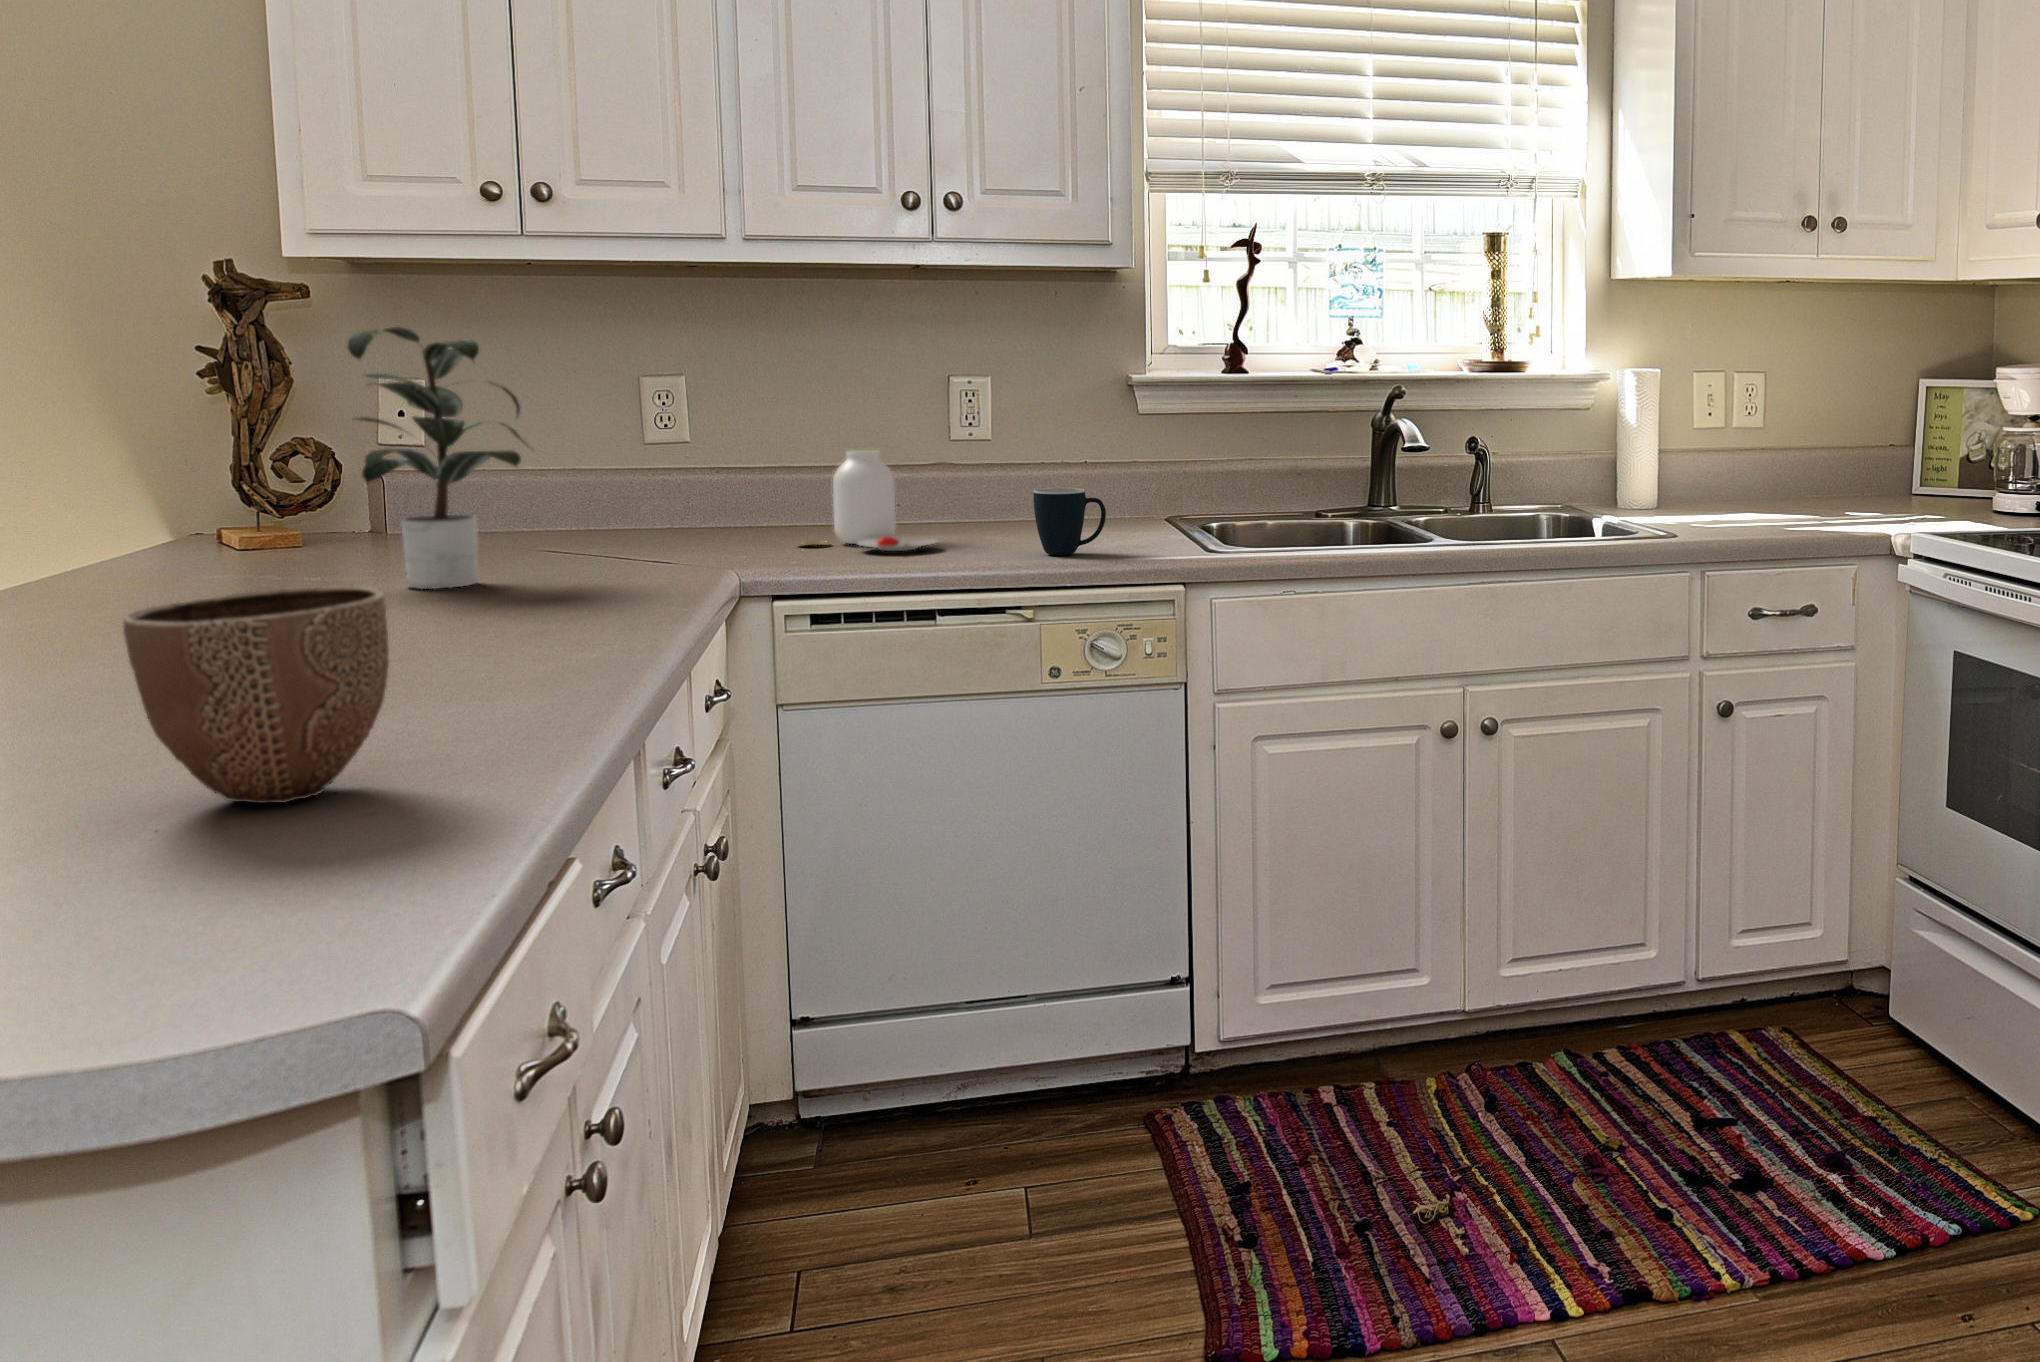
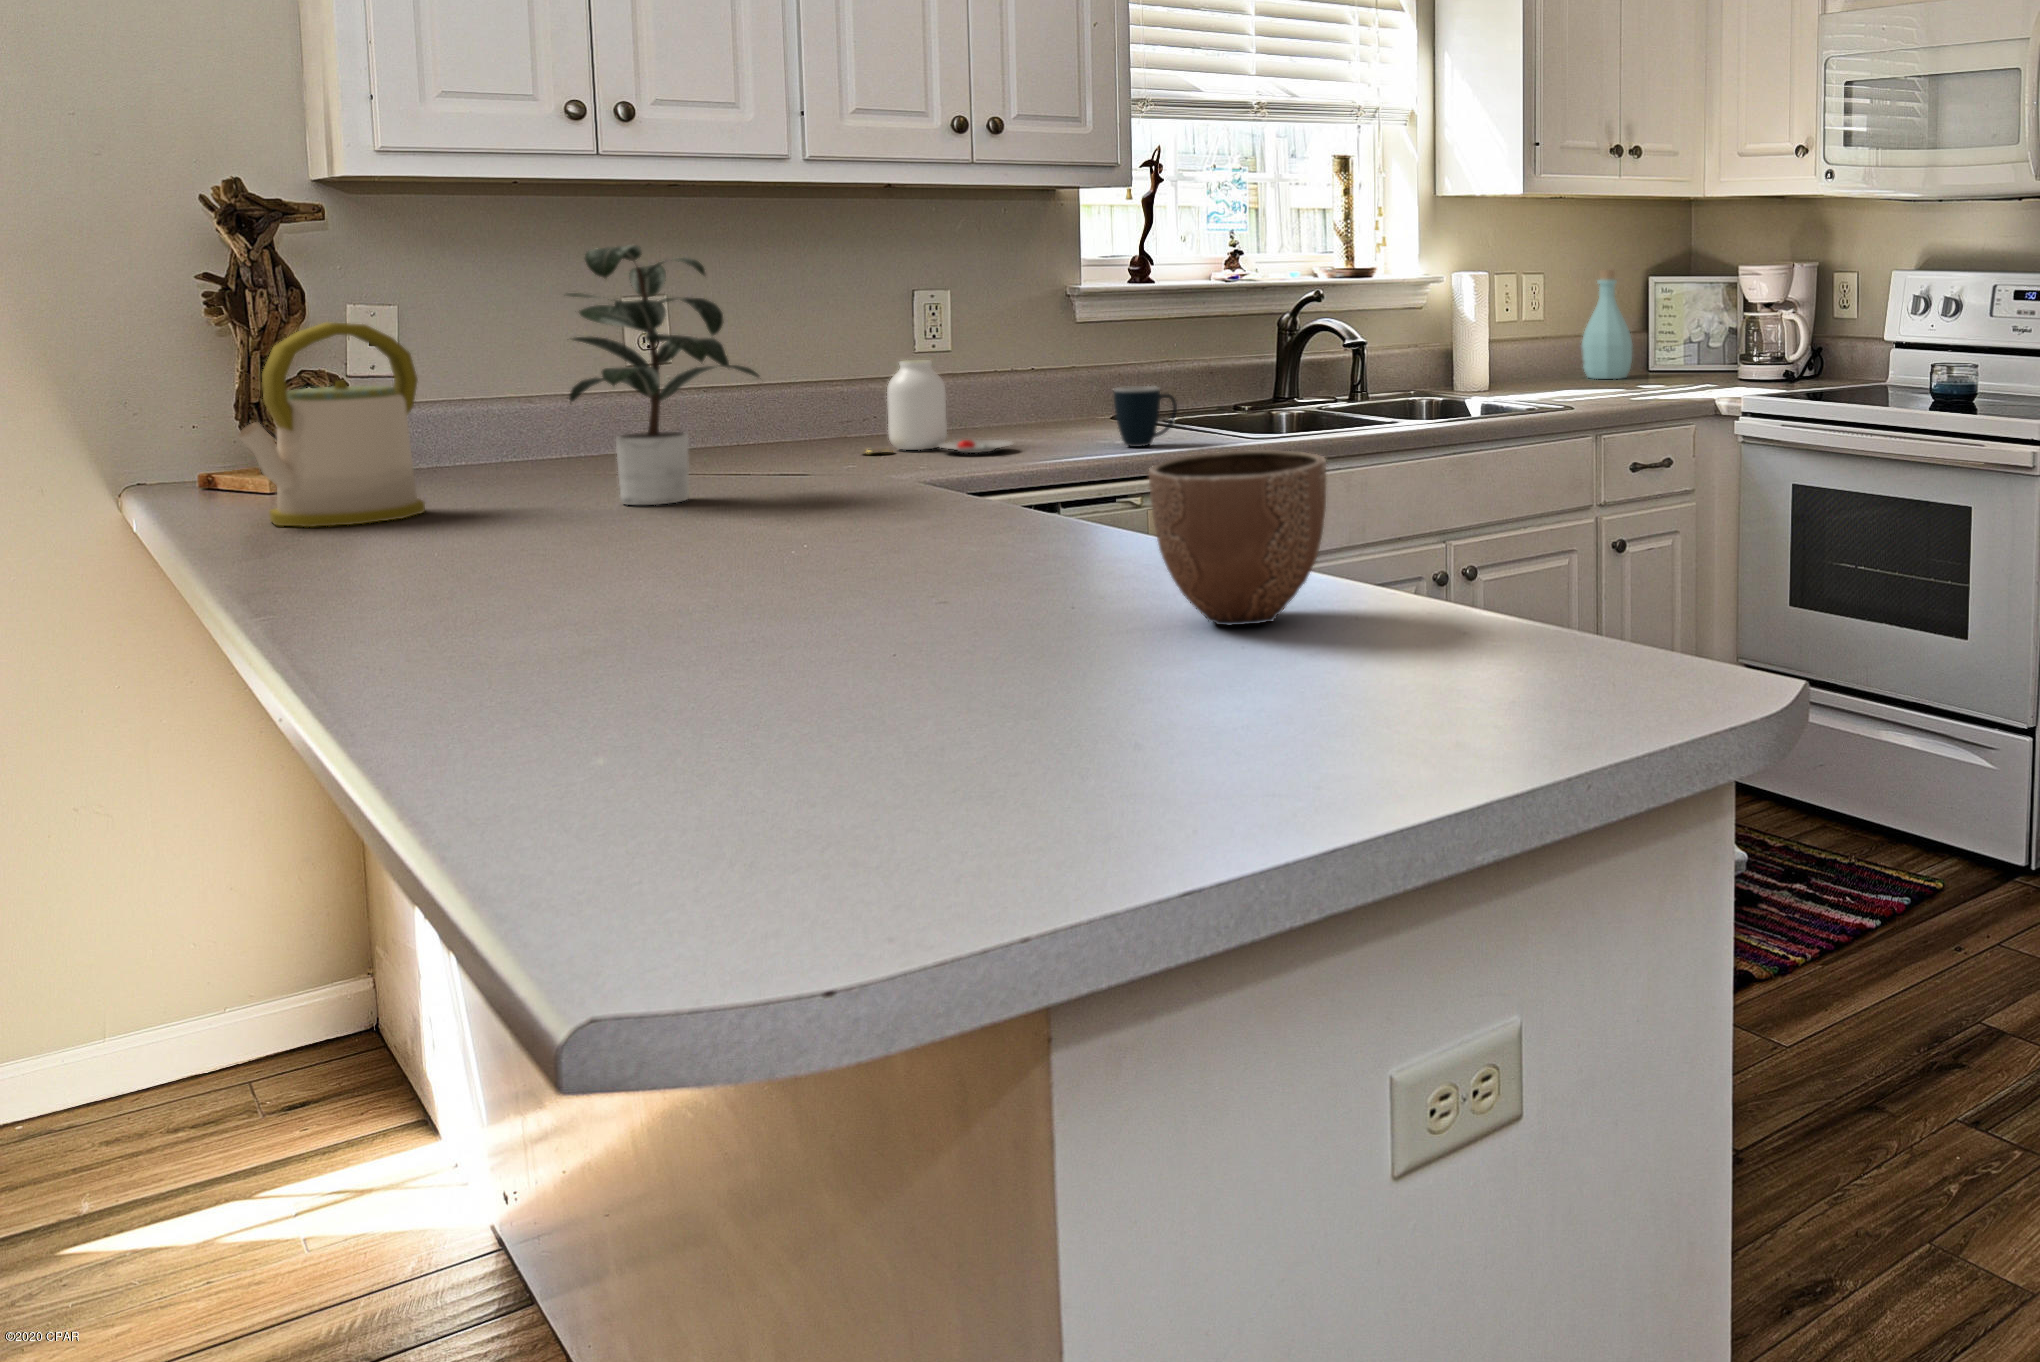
bottle: none [1820,368,1886,501] -> present [1582,270,1632,379]
kettle: none [71,397,264,589] -> present [239,322,425,527]

